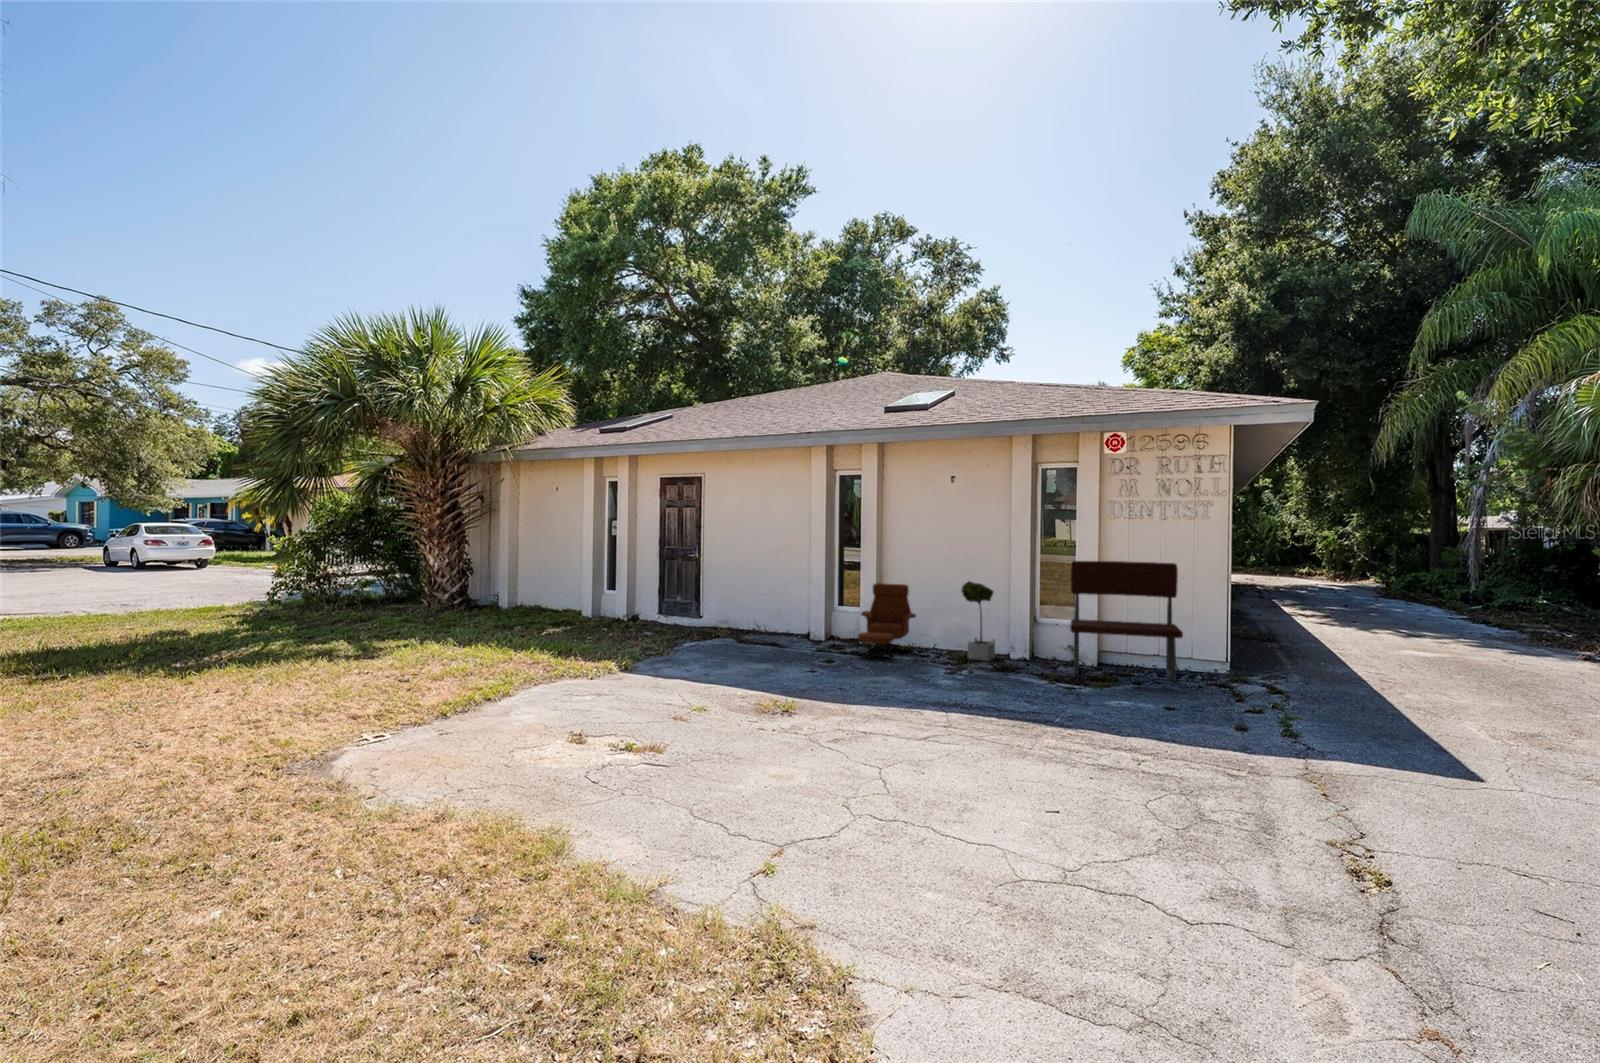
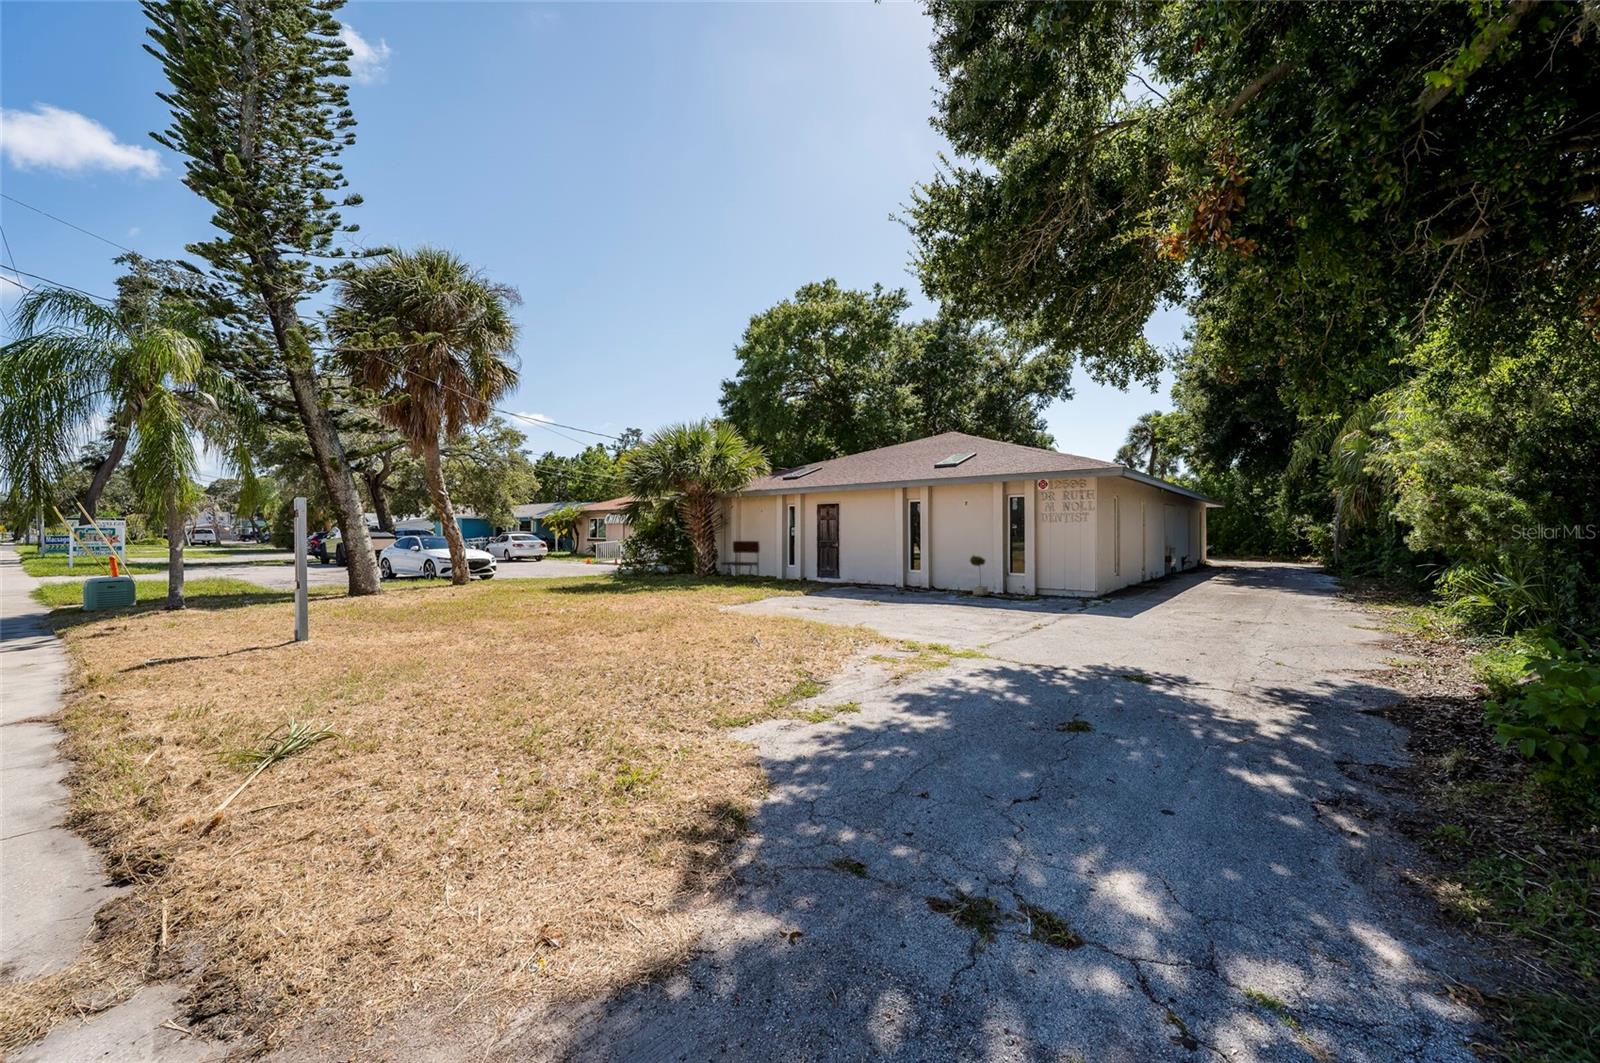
bench: present [1070,561,1183,682] -> present [721,541,760,581]
lounge chair: present [858,583,916,660] -> none [917,558,949,595]

